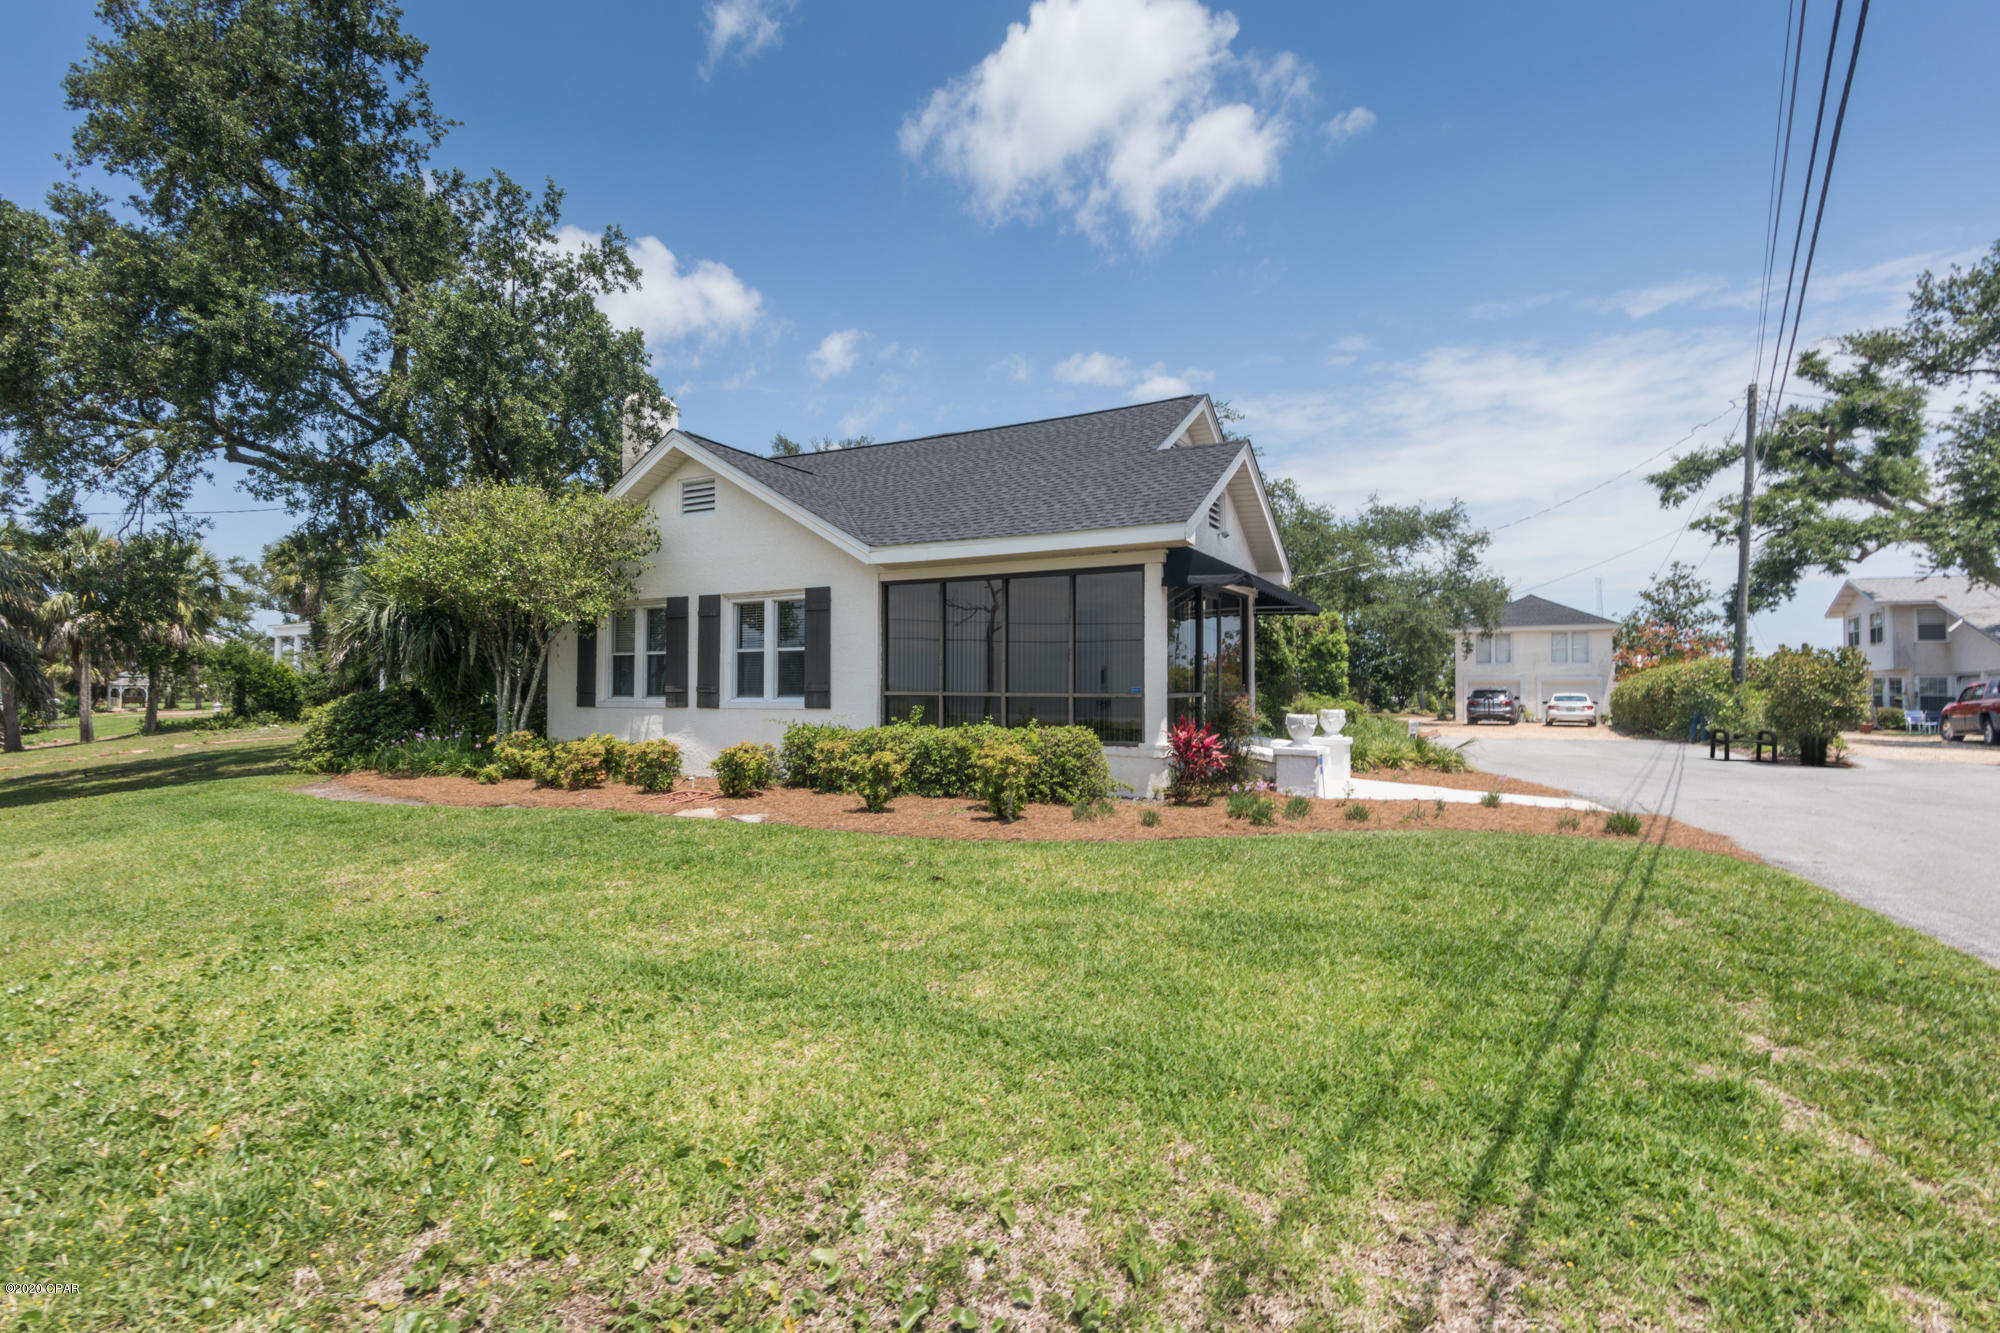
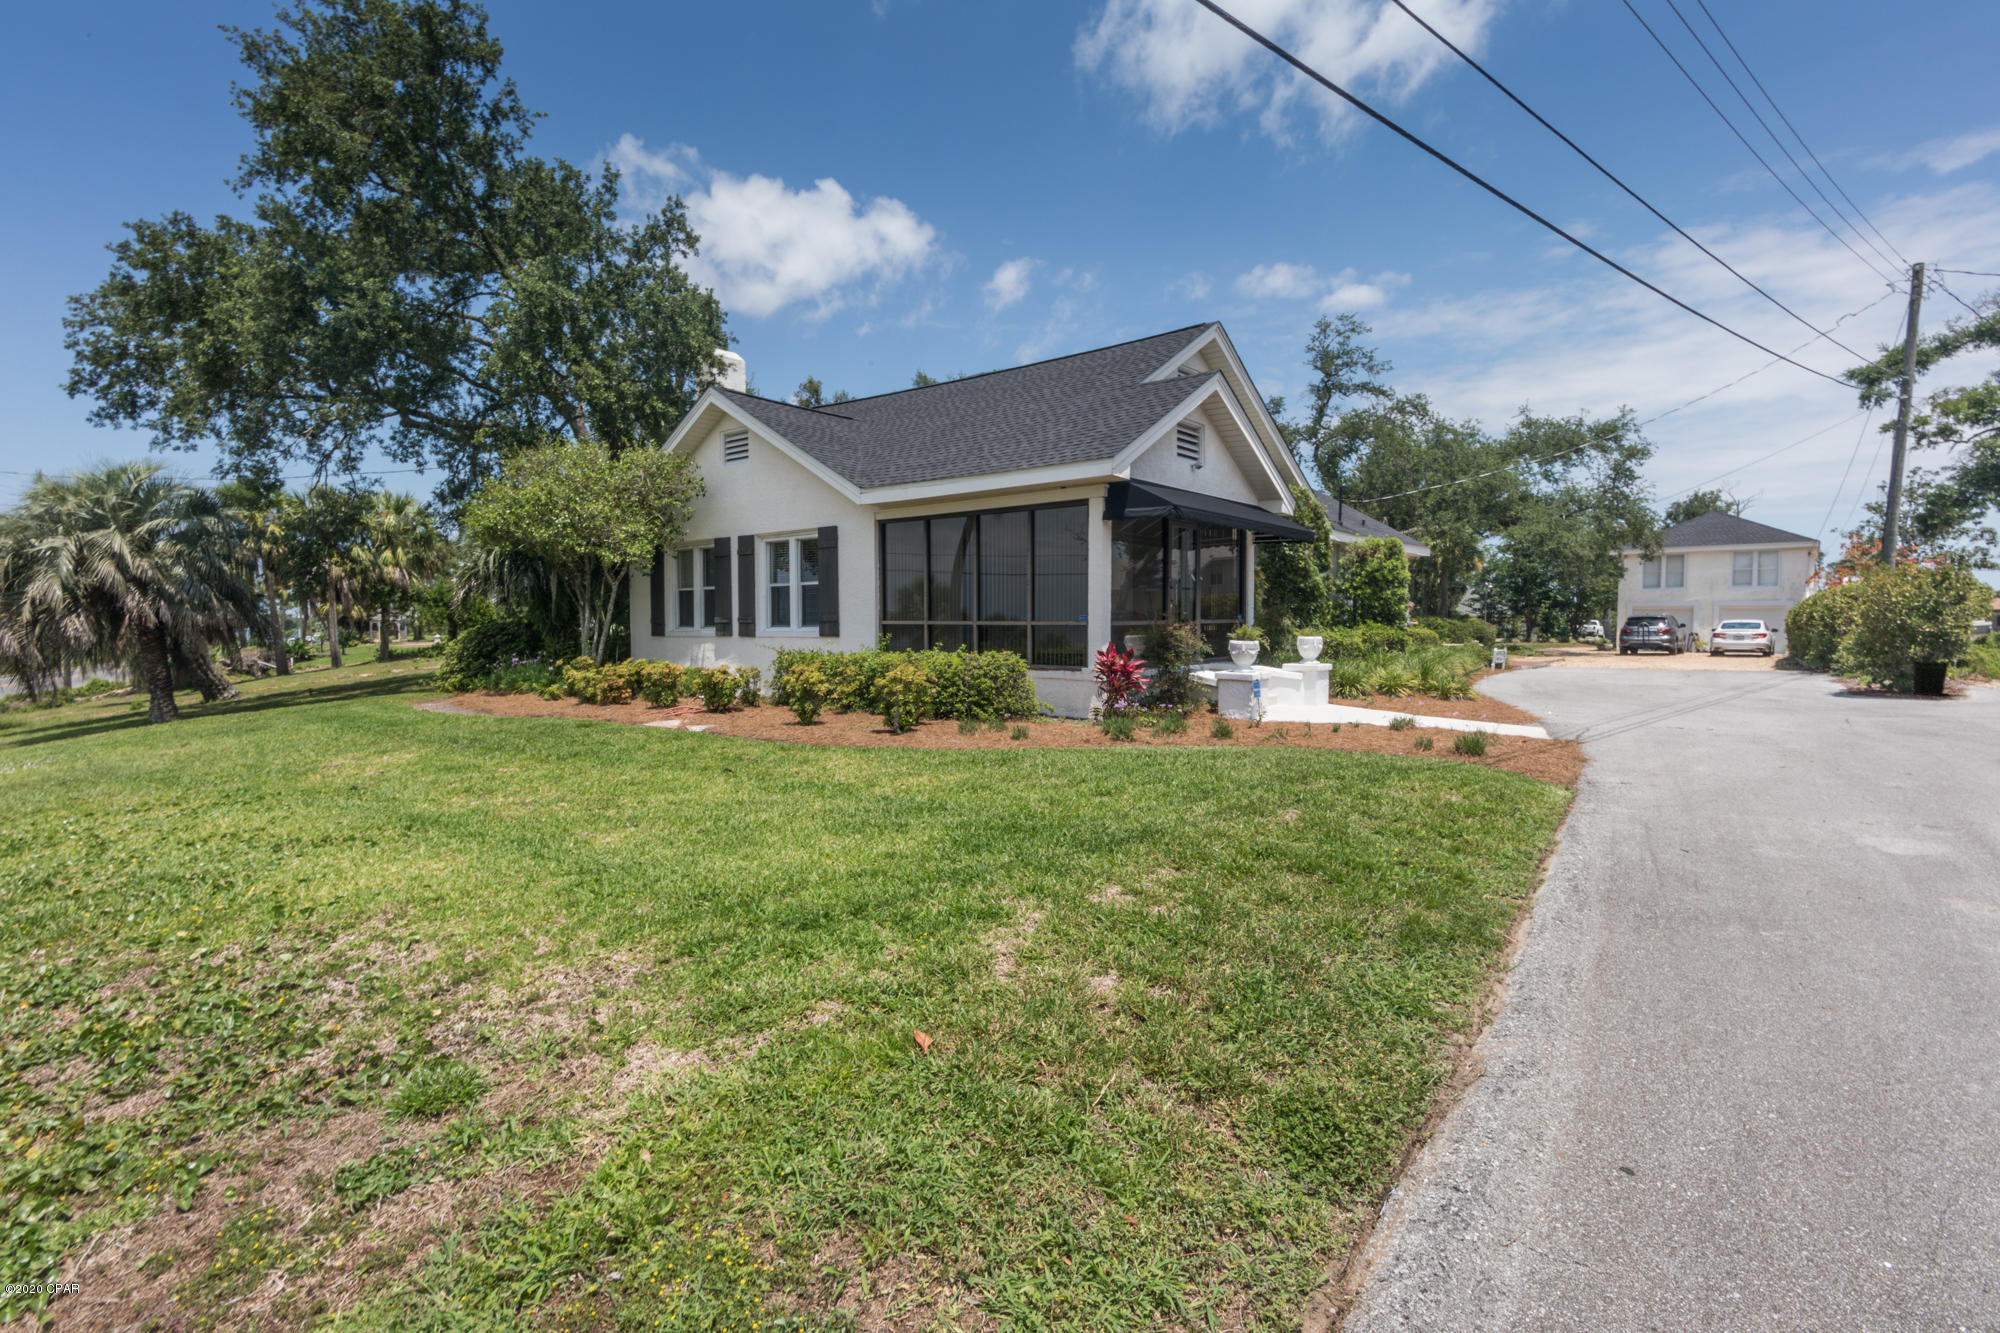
bench: present [1710,729,1777,763] -> none [1813,655,1890,692]

